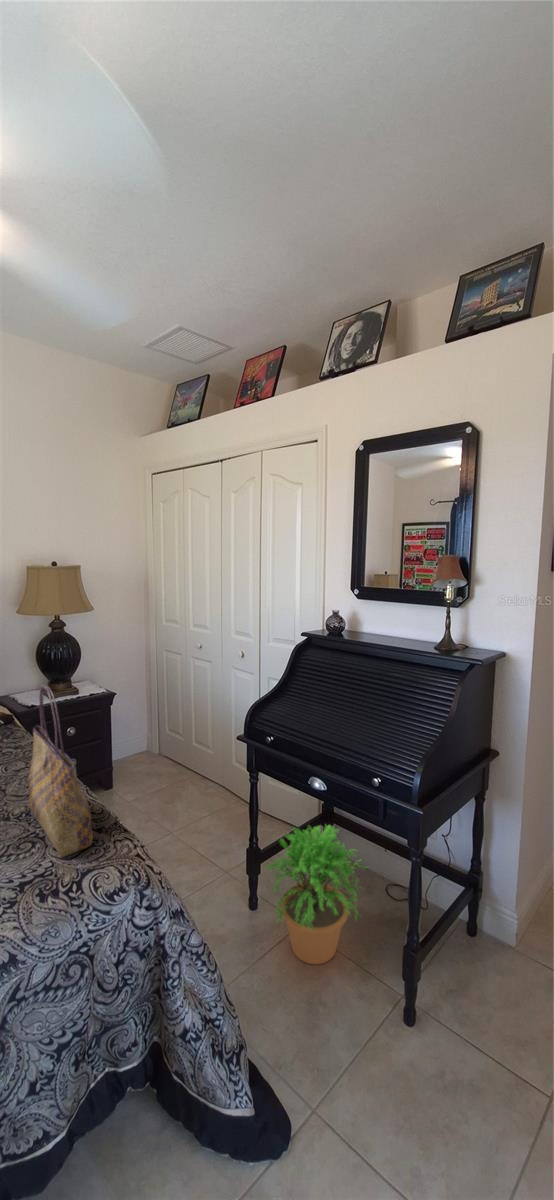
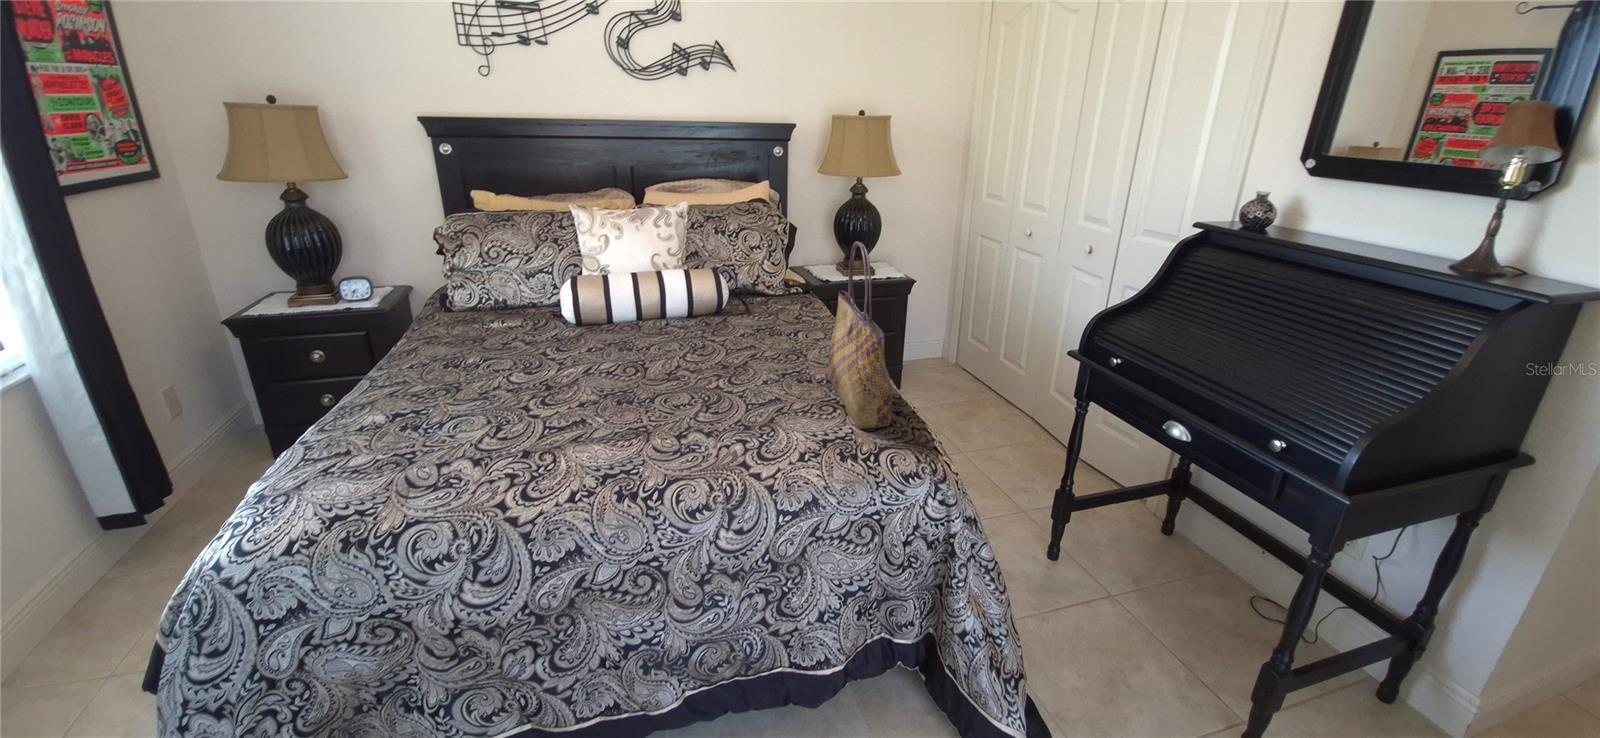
potted plant: present [267,825,360,964] -> none [1077,480,1239,642]

